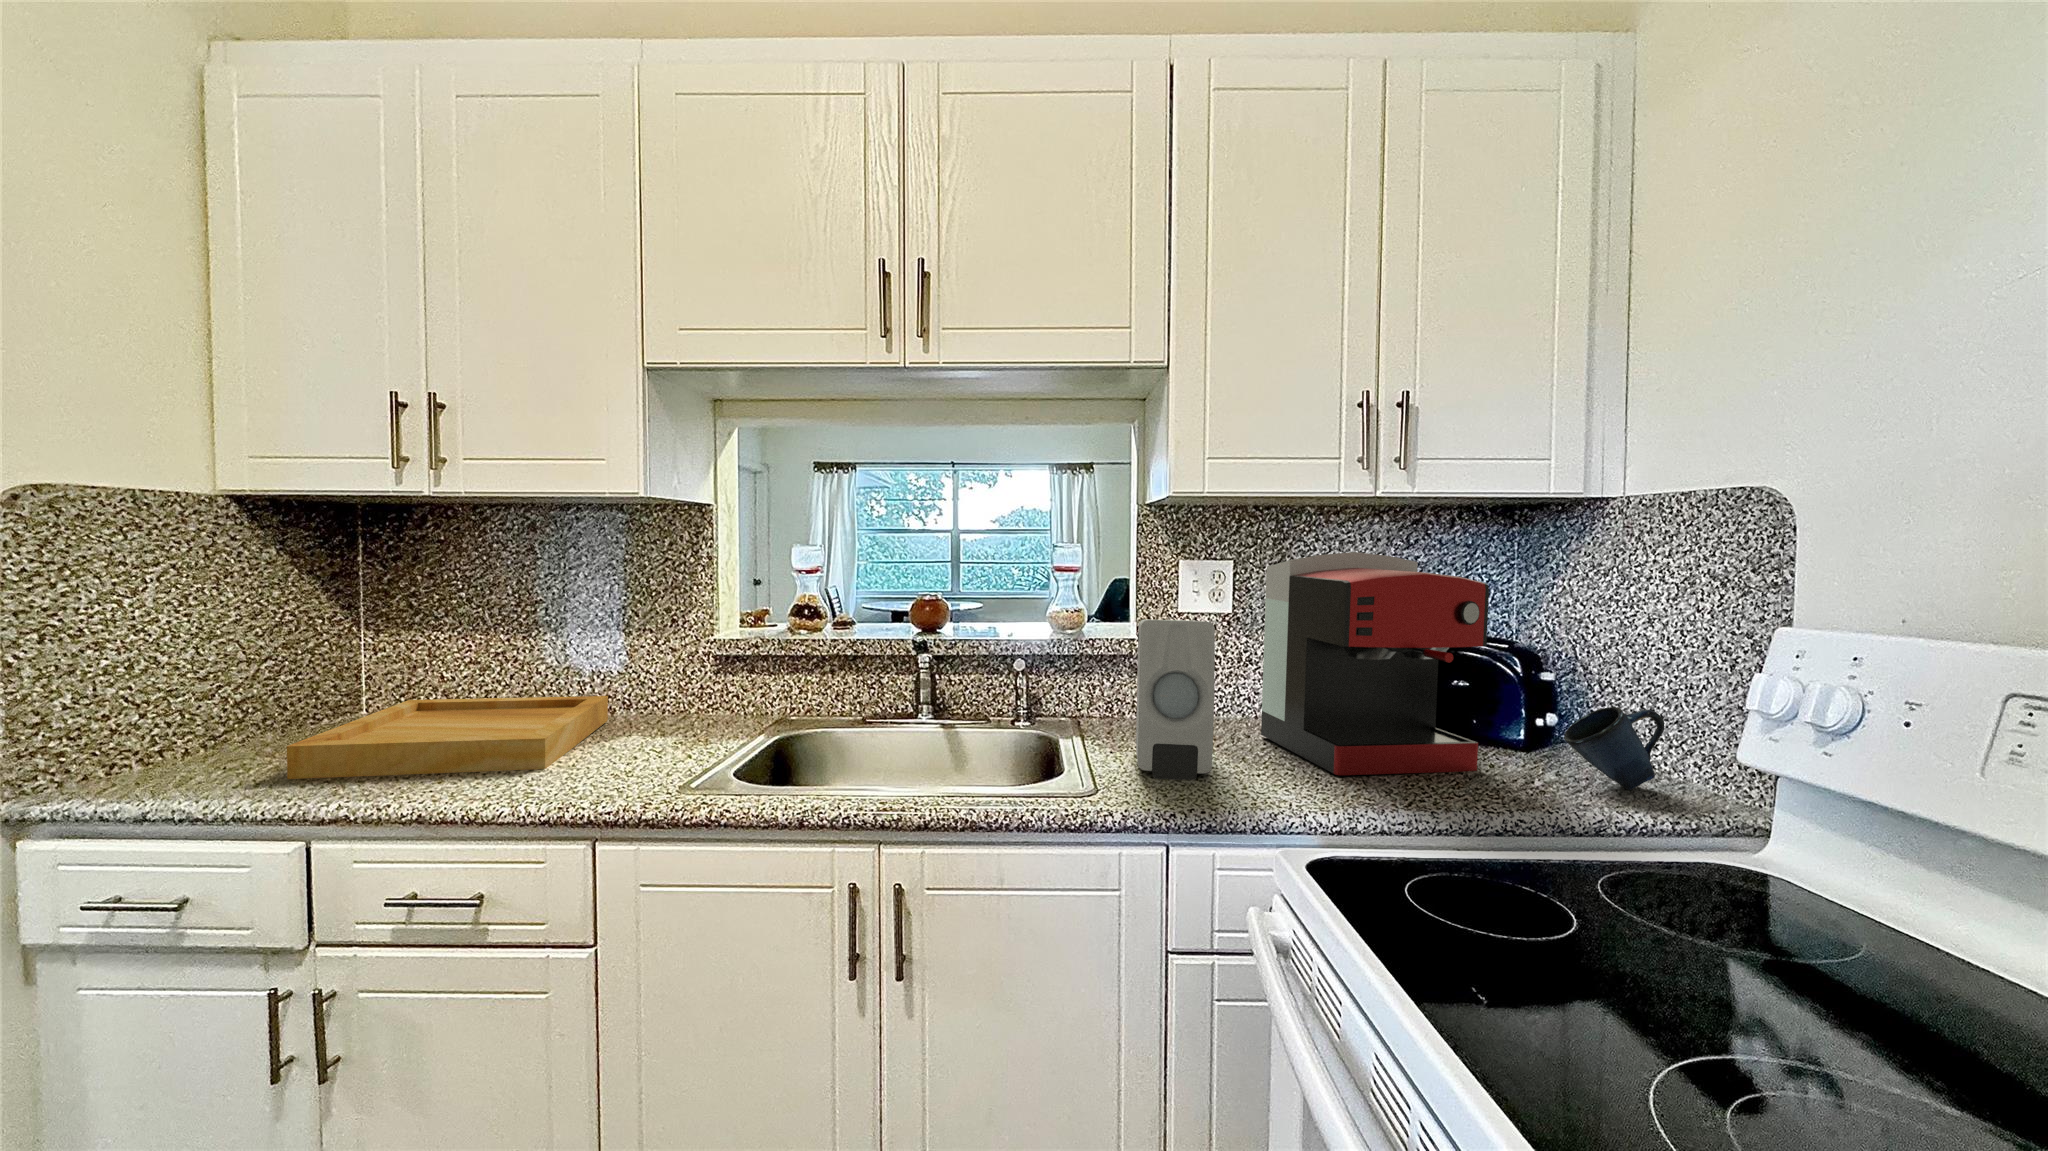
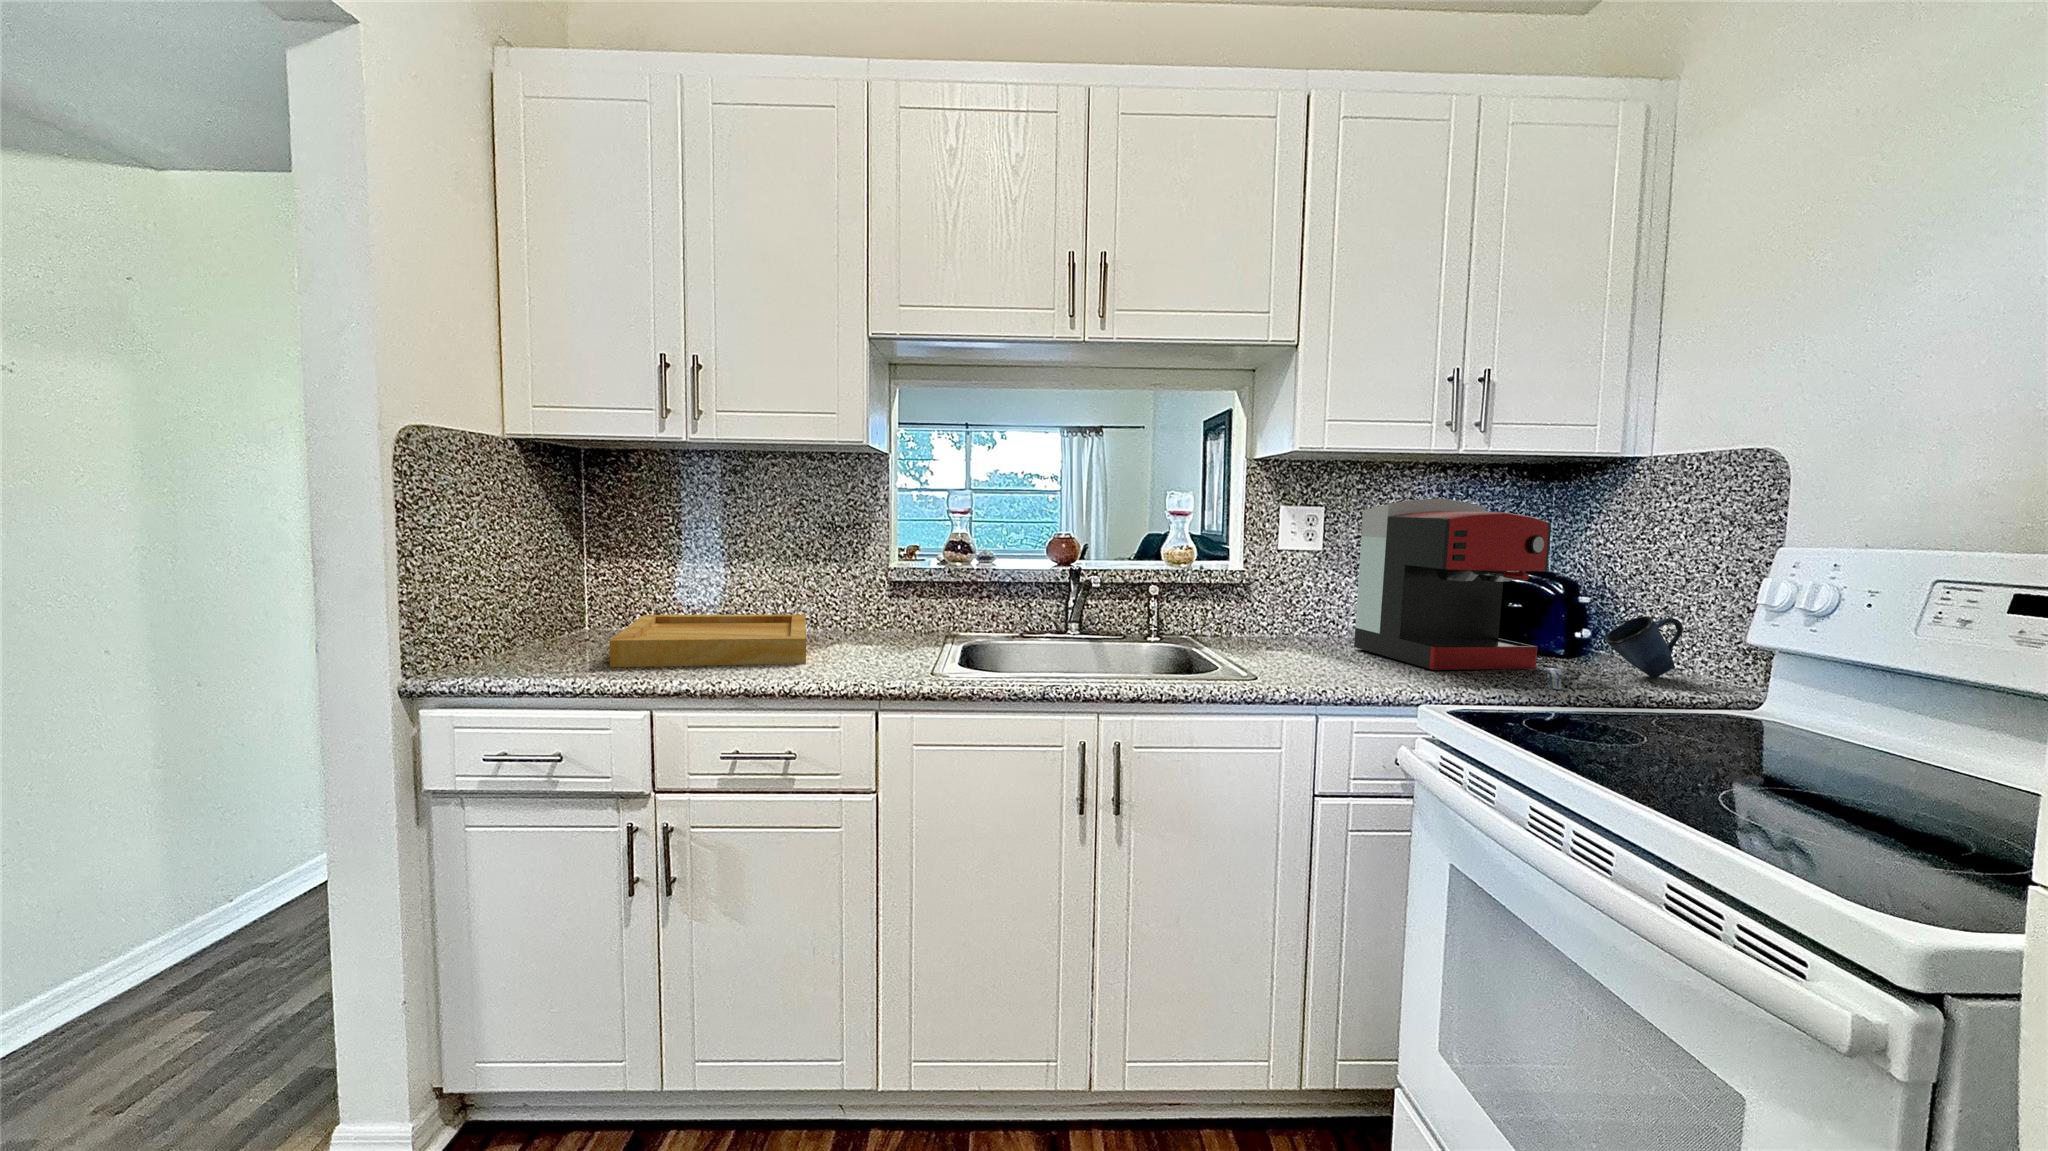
soap dispenser: present [1136,619,1215,780] -> none [1264,547,1343,674]

